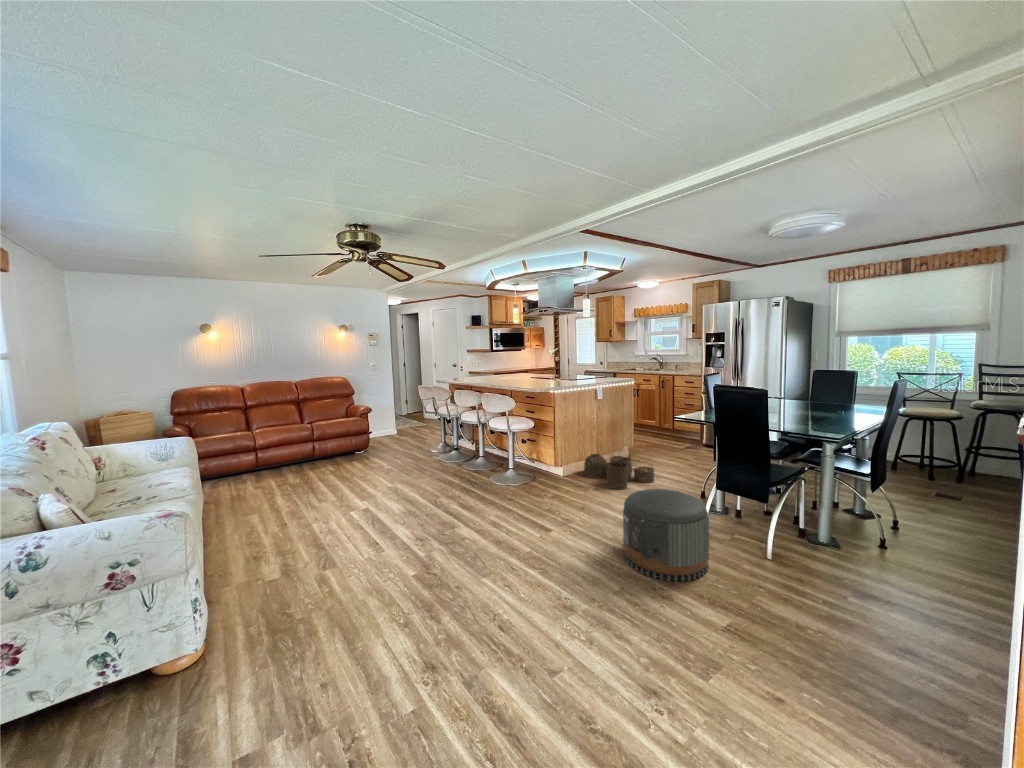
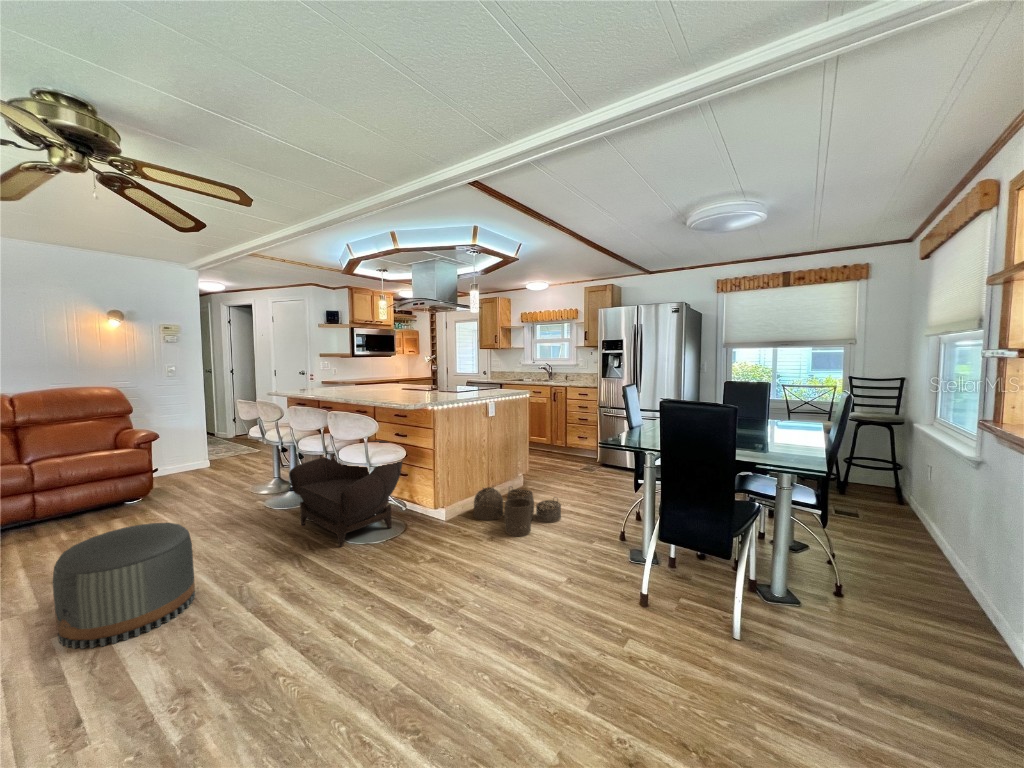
armchair: none [456,416,531,485] -> present [289,440,402,547]
pouf: present [623,489,709,582] -> present [53,523,195,649]

